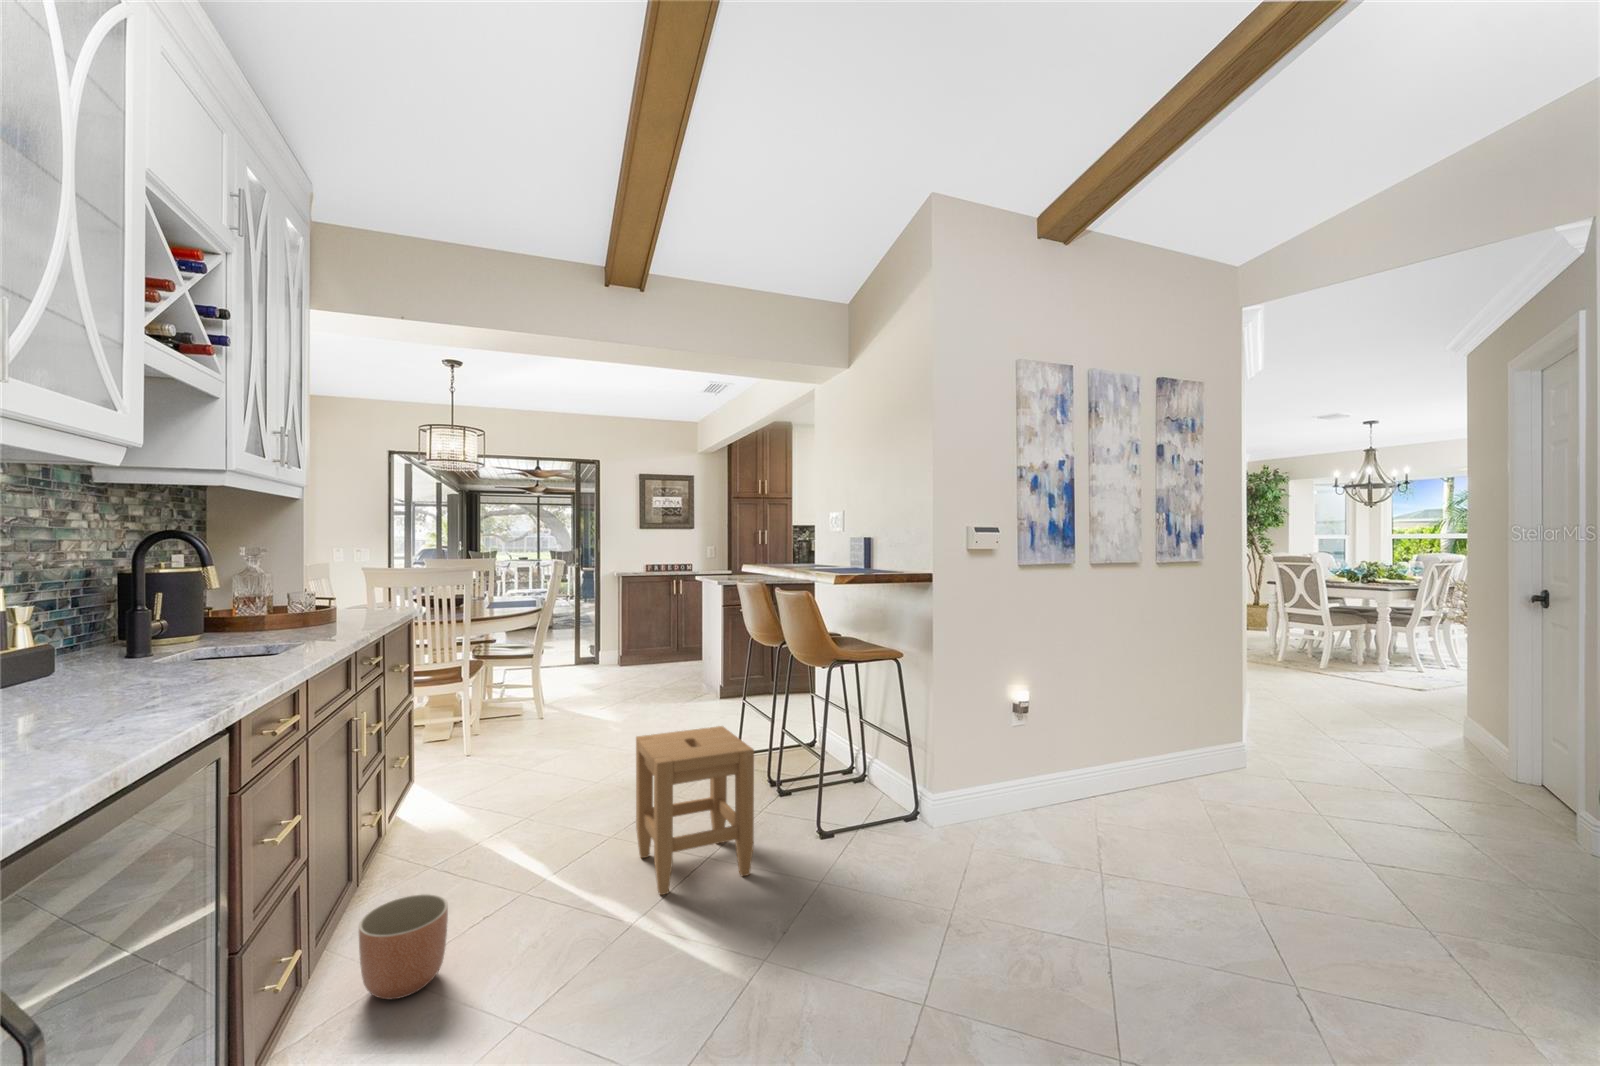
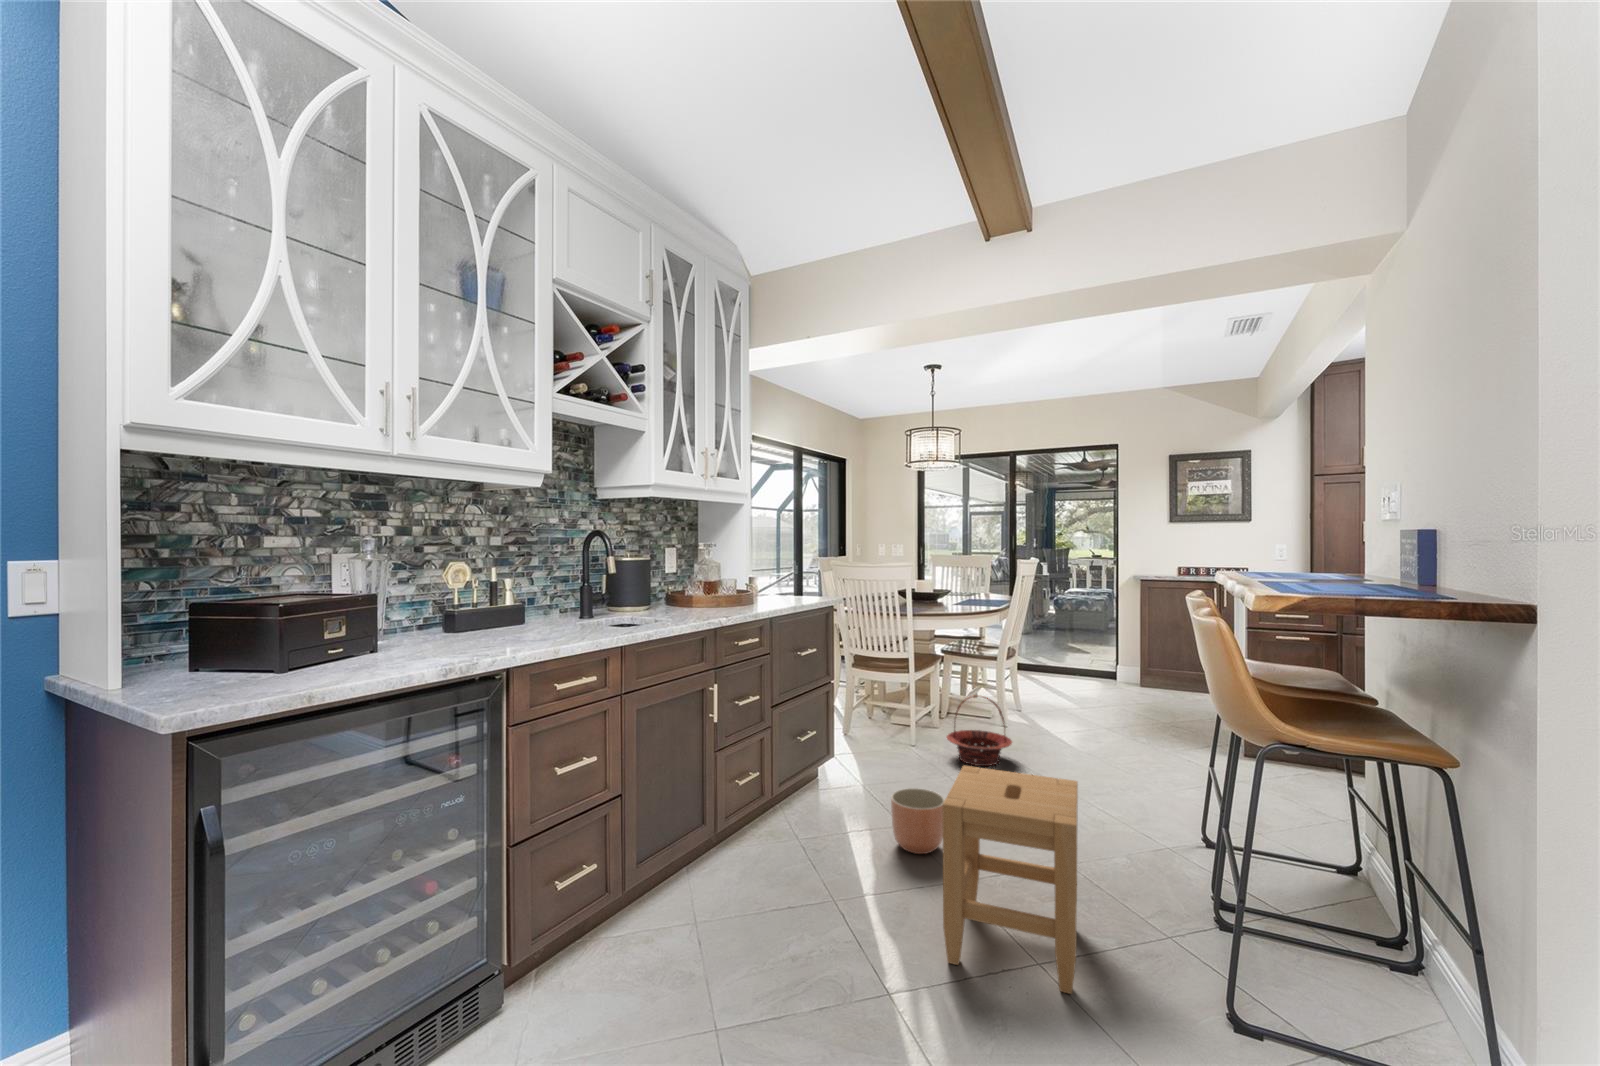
basket: none [522,691,587,759] -> present [946,695,1012,766]
planter: present [359,894,448,999] -> present [891,788,945,854]

